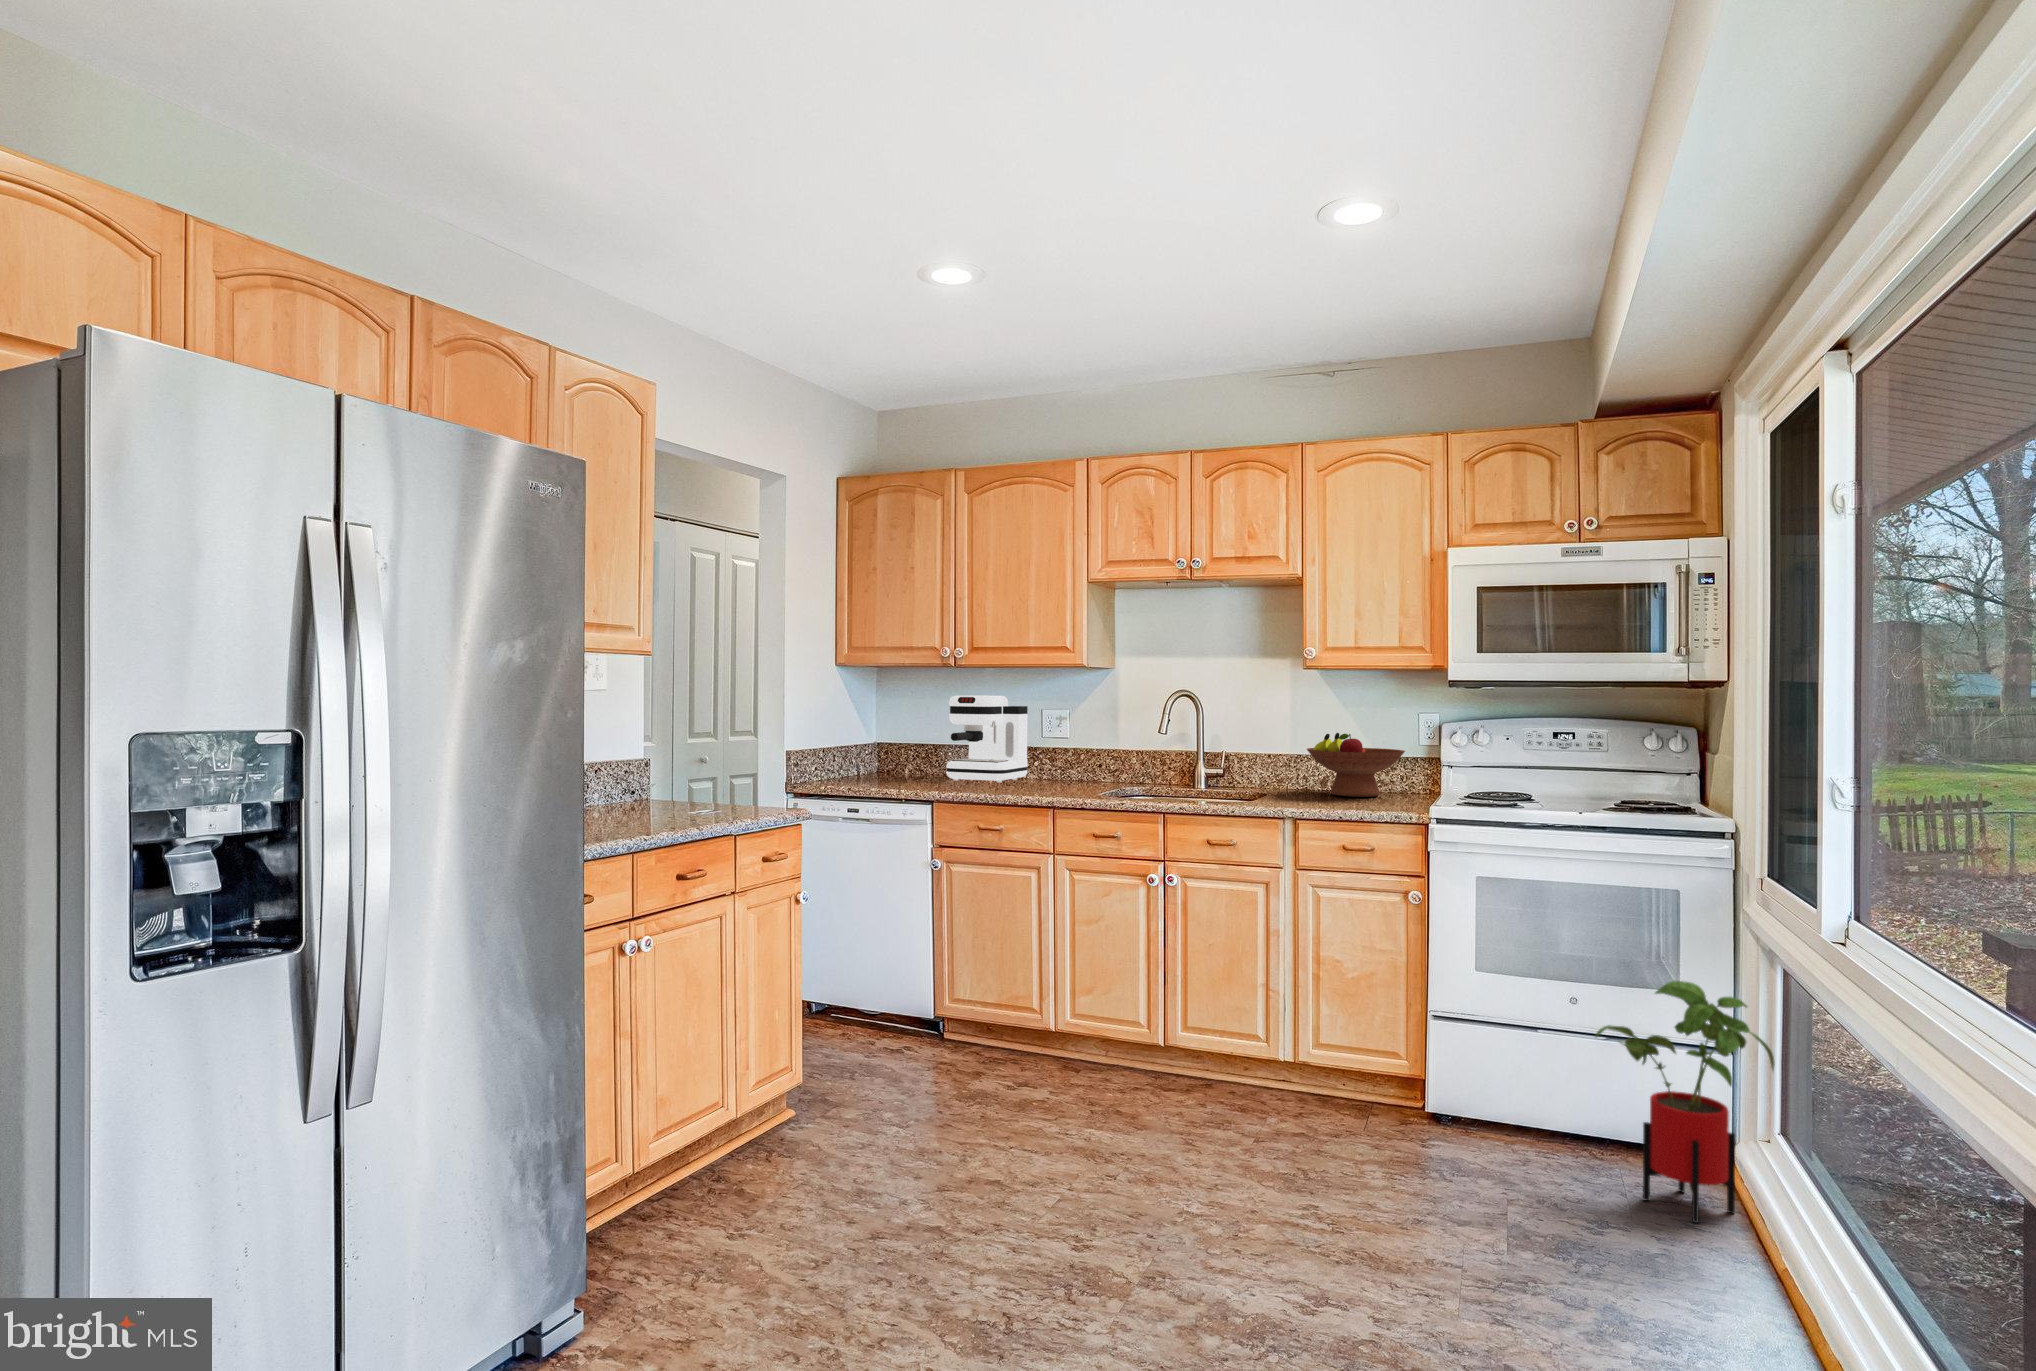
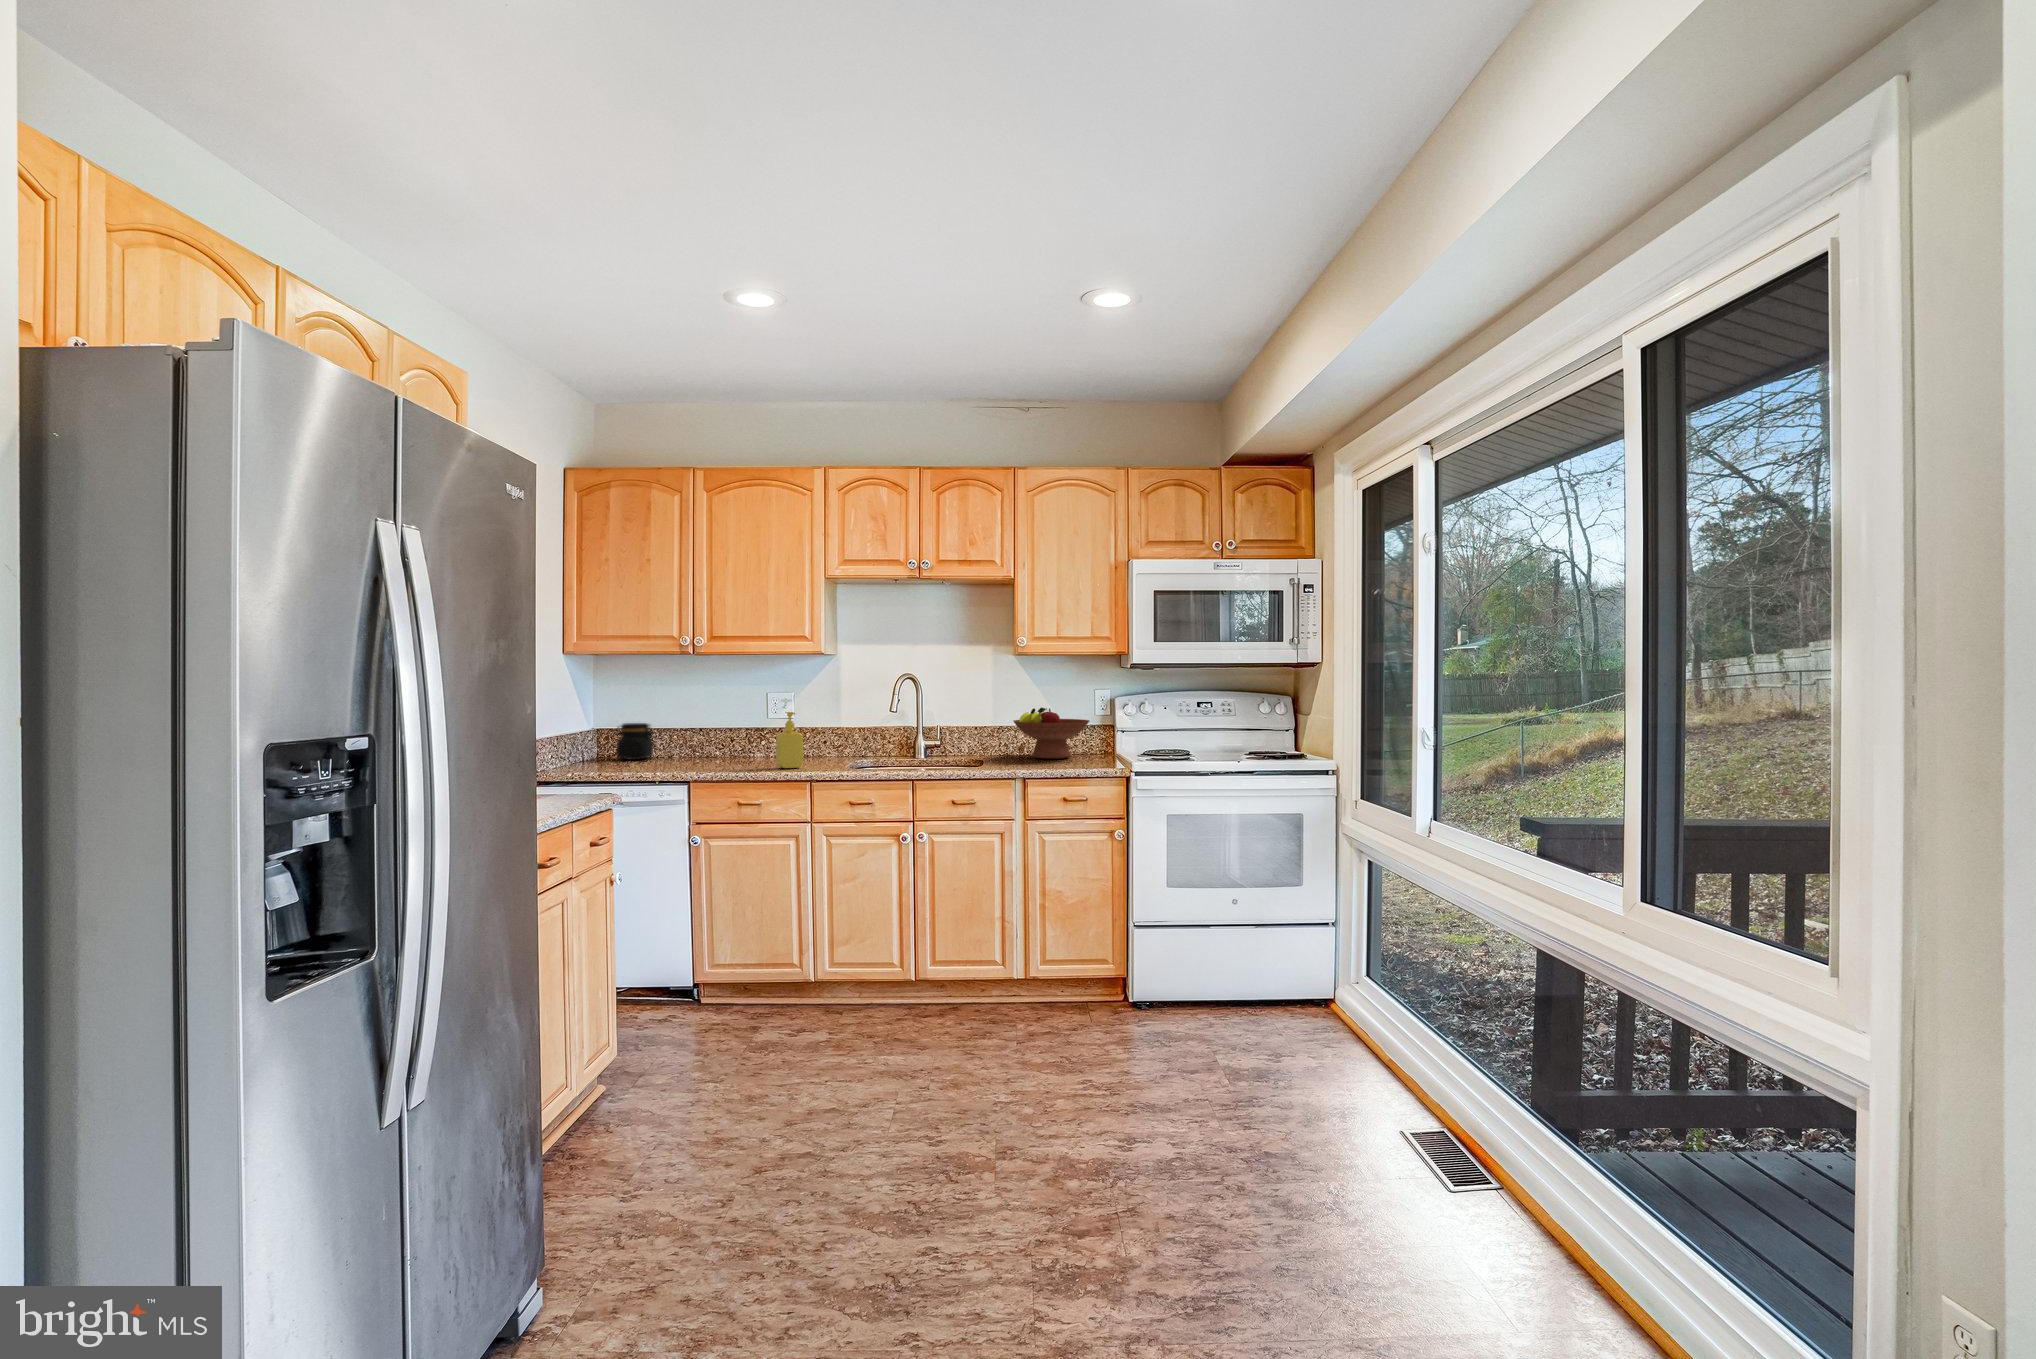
coffee maker: present [946,695,1028,783] -> none [682,681,755,761]
soap dispenser: none [1029,730,1057,792] -> present [776,712,803,768]
jar: none [889,738,929,776] -> present [615,723,654,760]
house plant: present [1596,981,1775,1223] -> none [1264,878,1372,1046]

